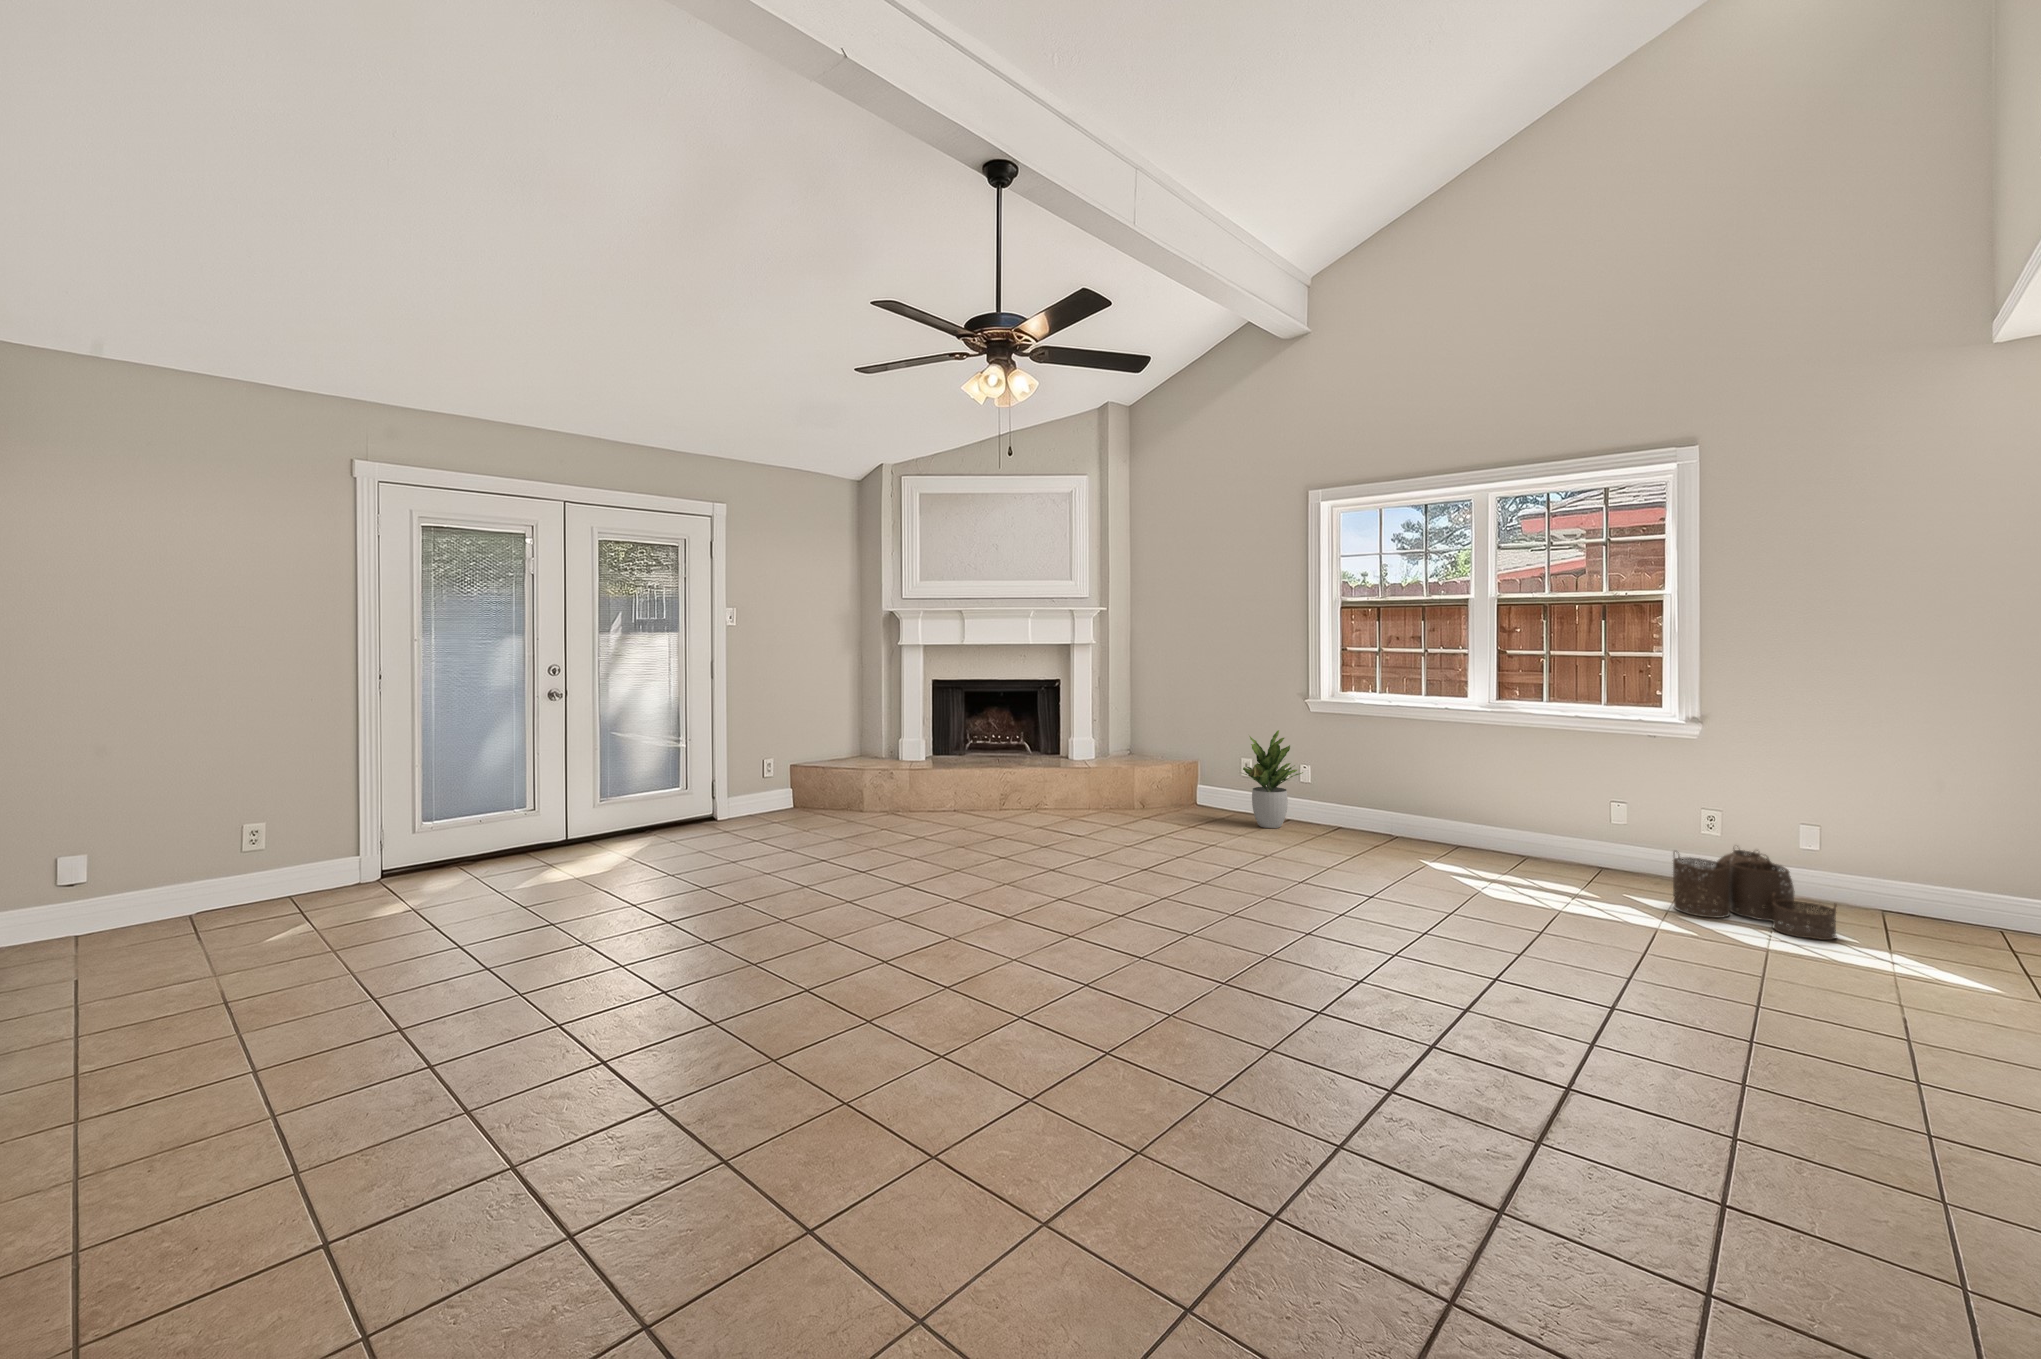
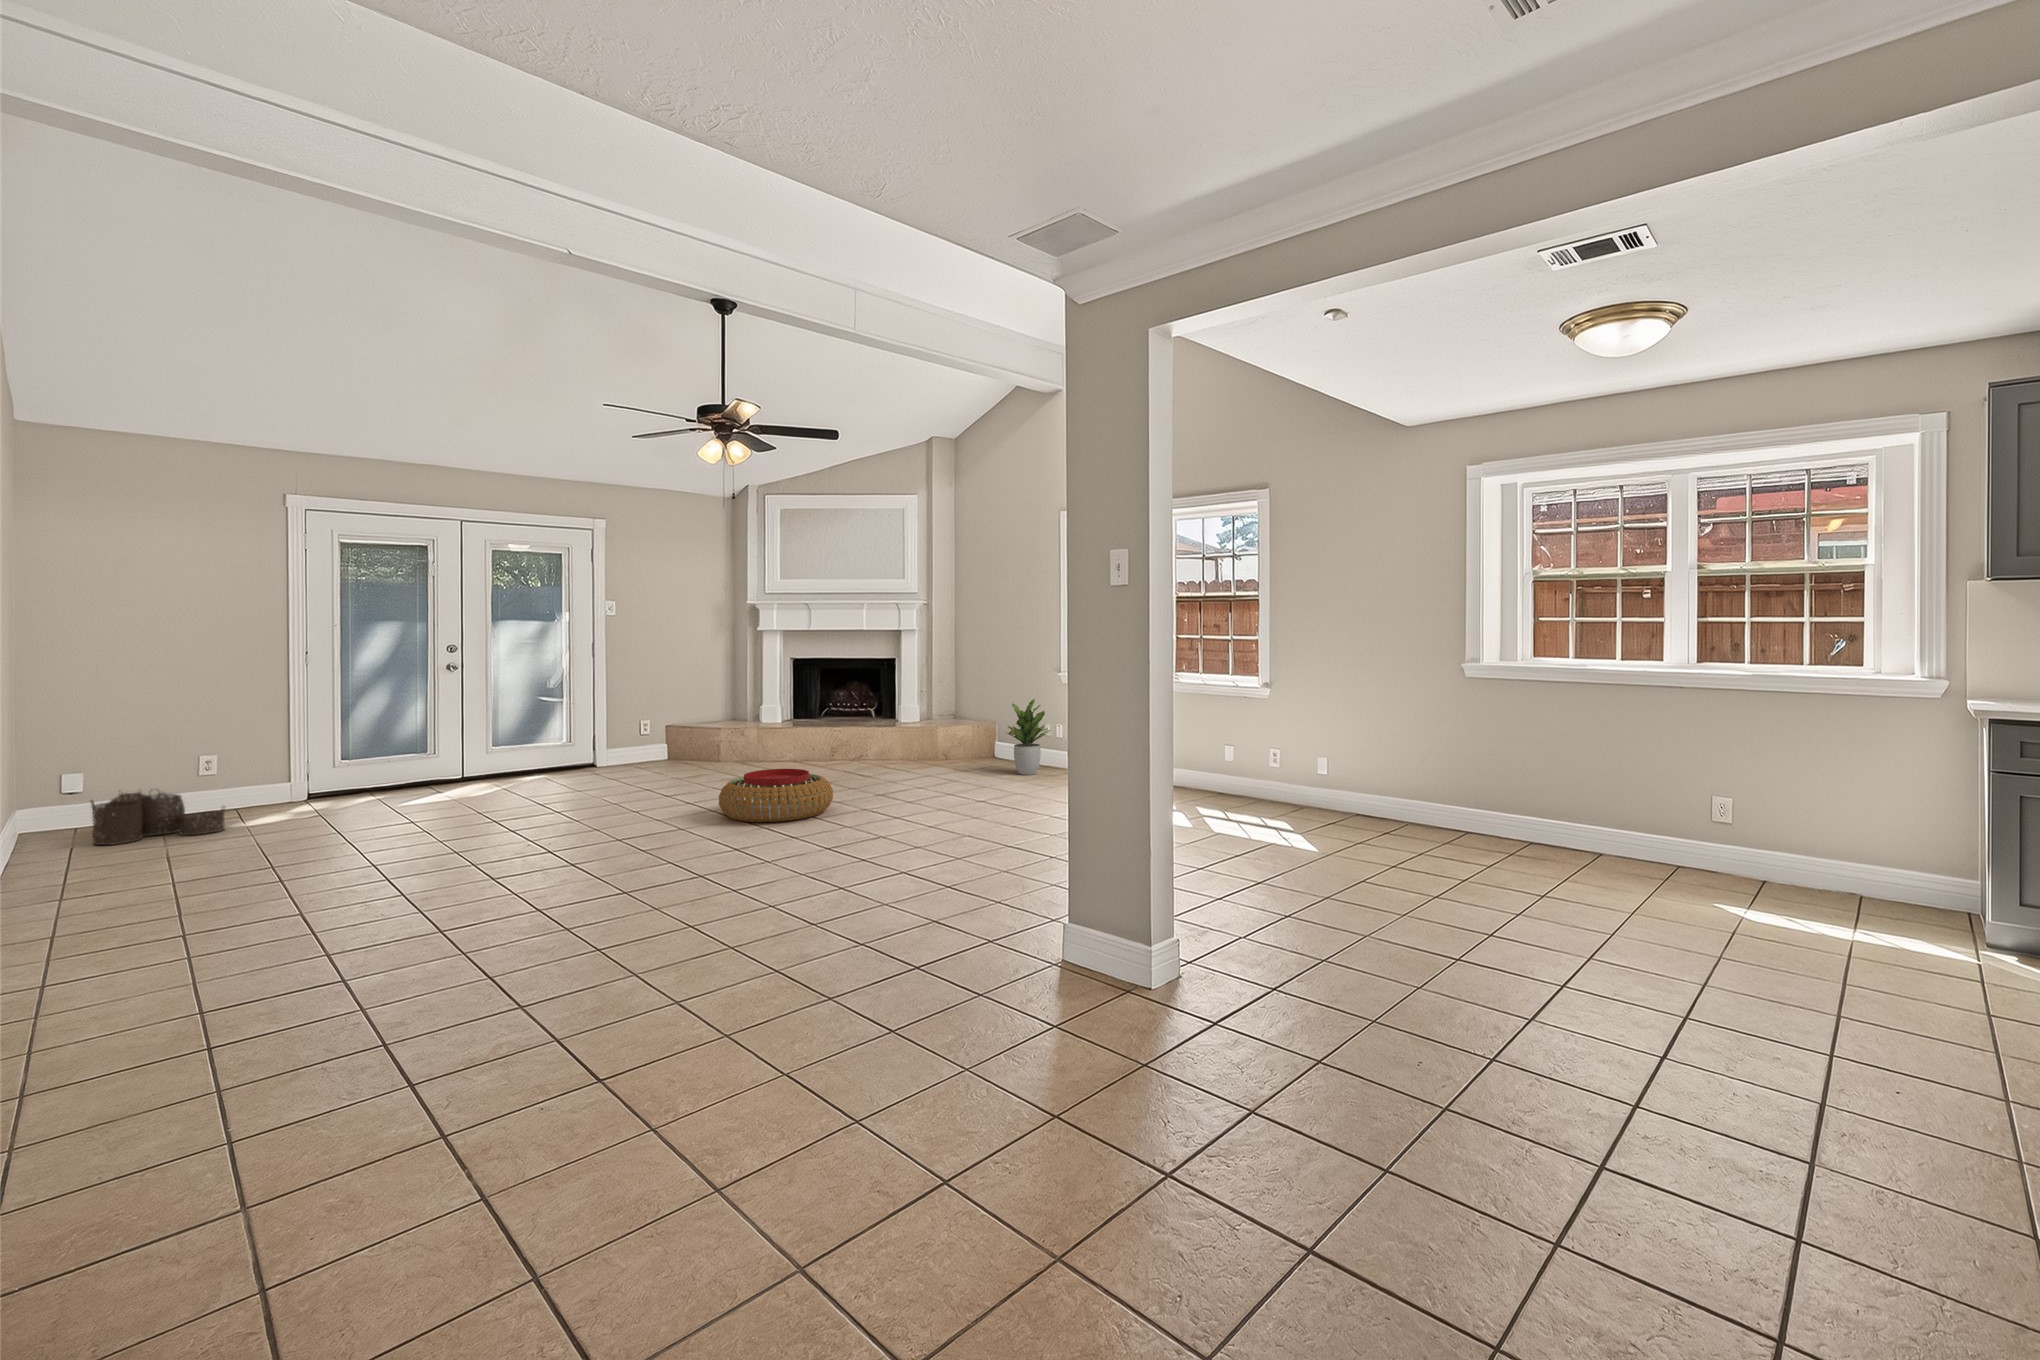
pouf: none [955,834,1107,917] -> present [719,769,833,822]
woven basket: present [1673,849,1837,940] -> present [91,789,225,845]

